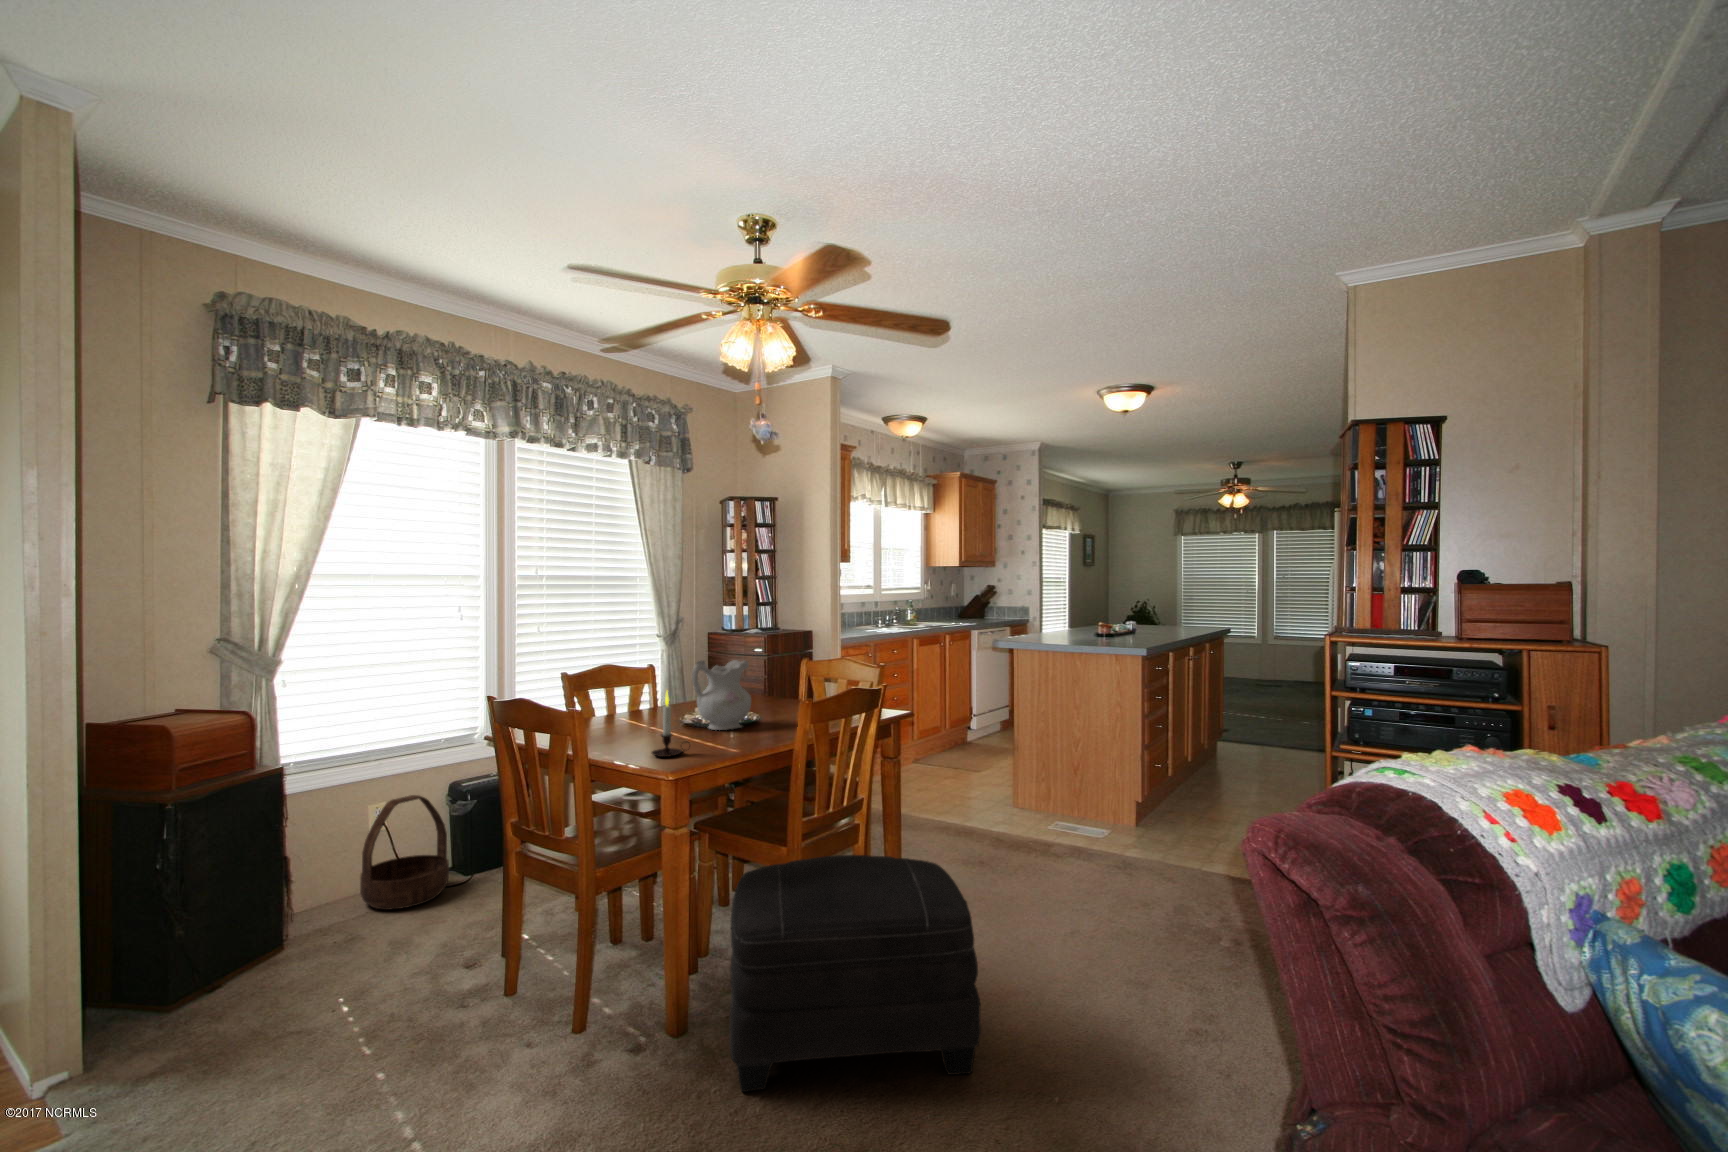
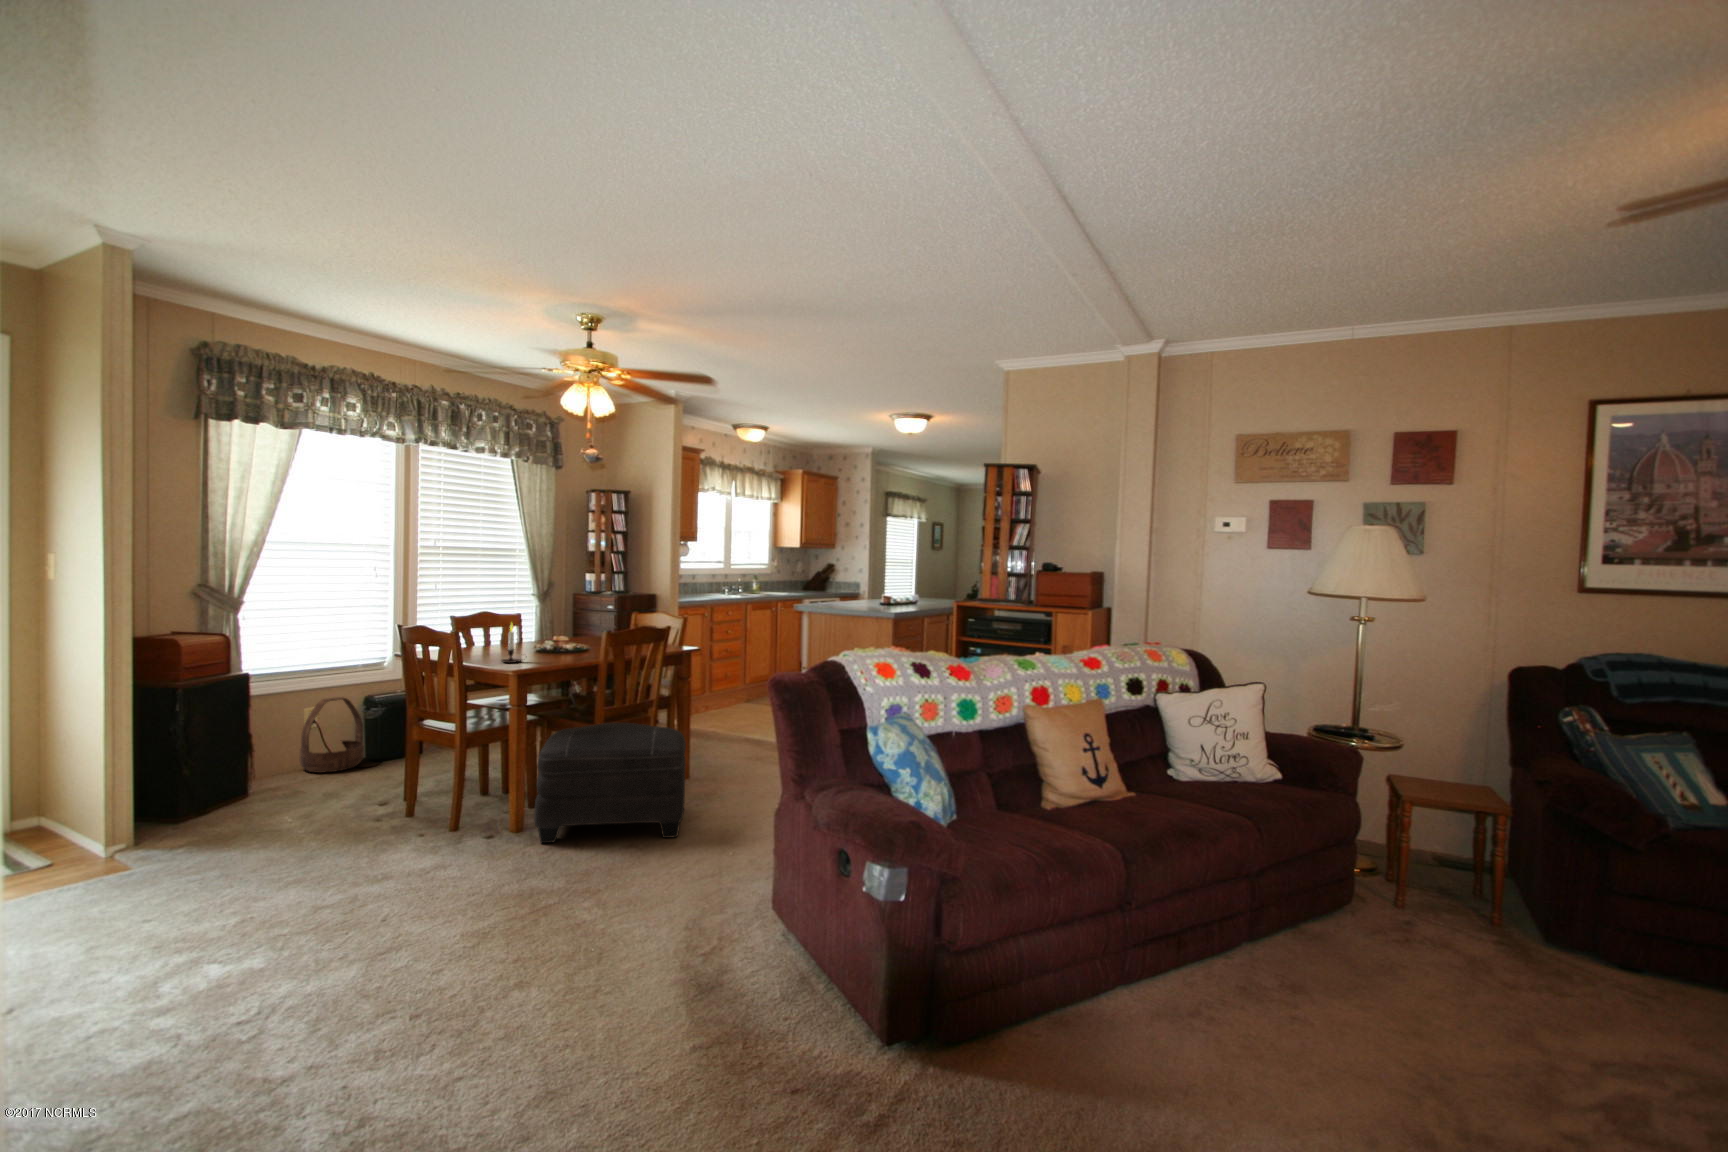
ceramic pitcher: present [692,660,751,730] -> none [535,606,577,652]

